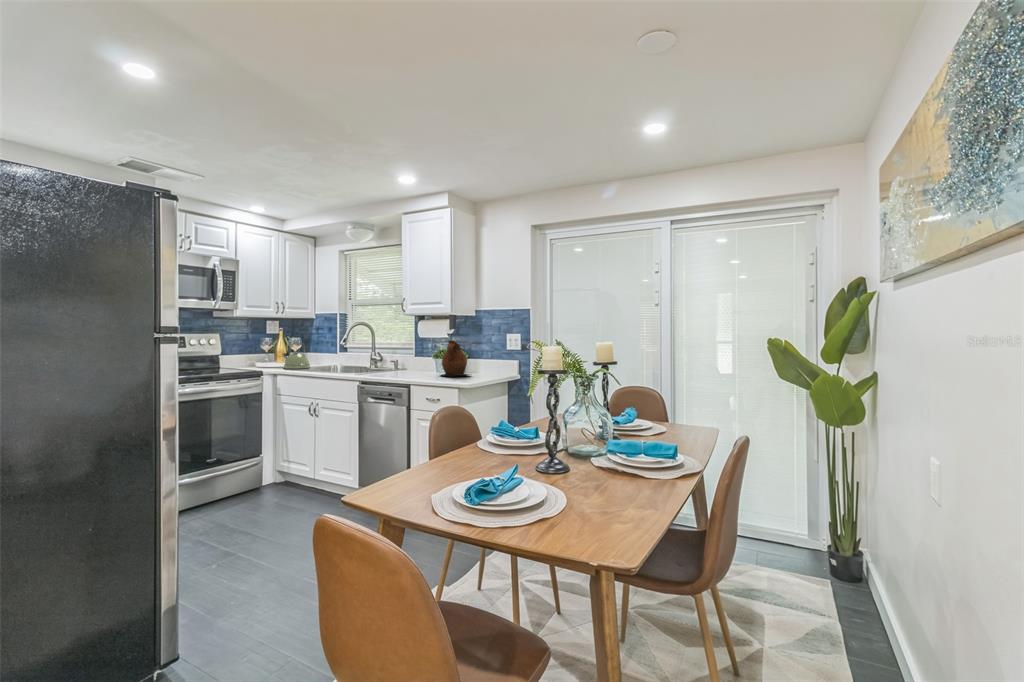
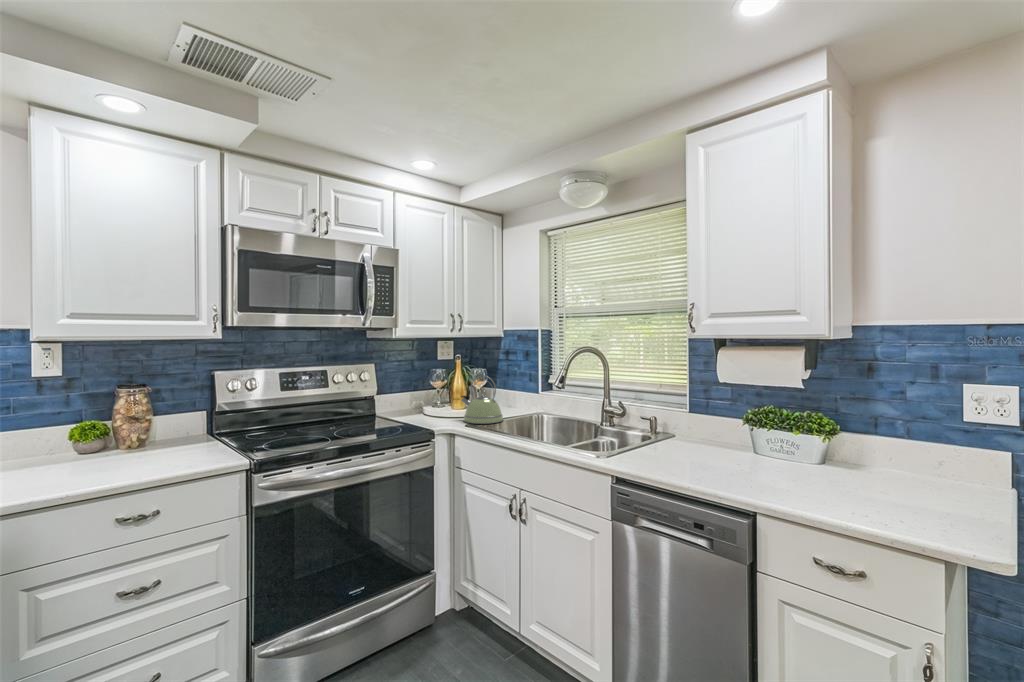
ceramic pitcher: present [442,340,469,376] -> none [776,396,865,482]

